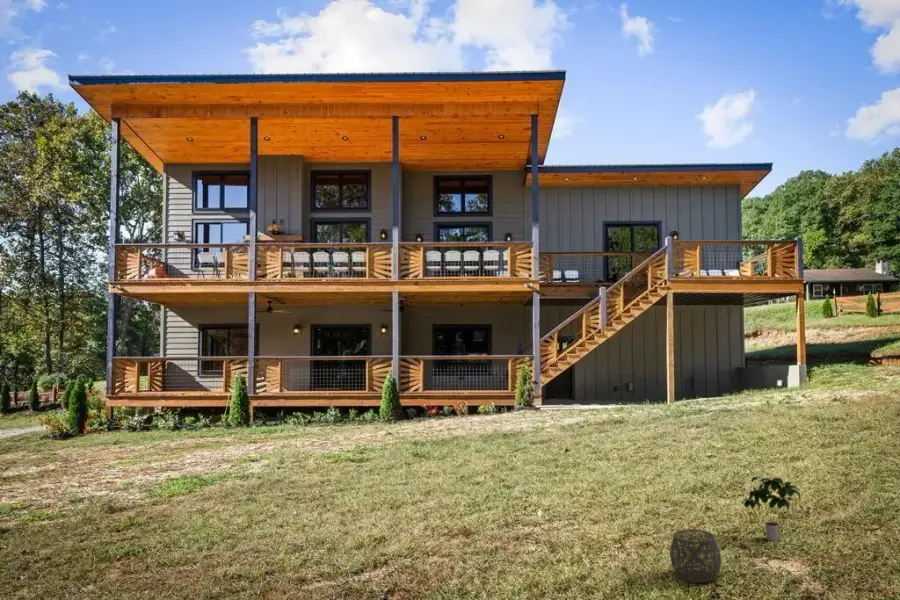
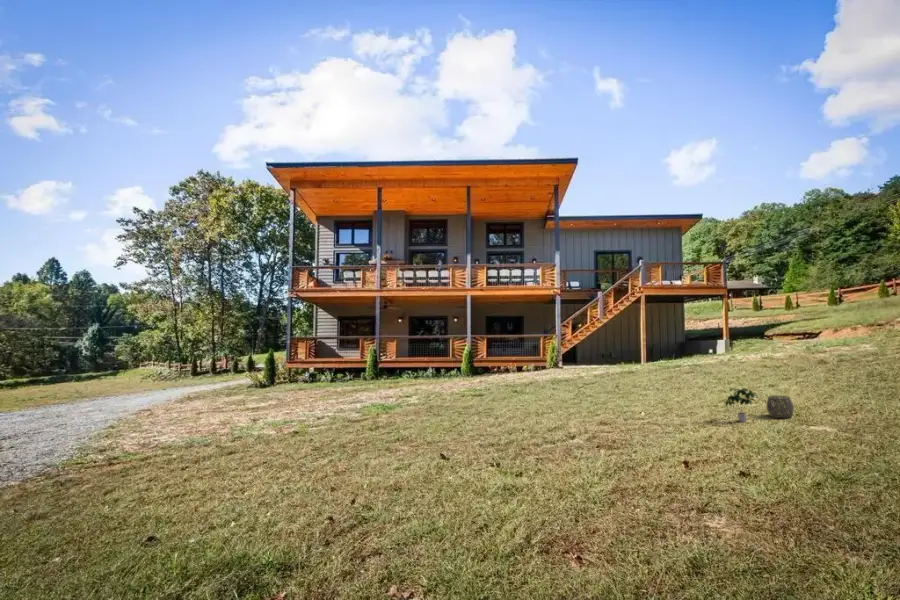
woven basket: present [670,529,721,583] -> present [767,395,794,418]

